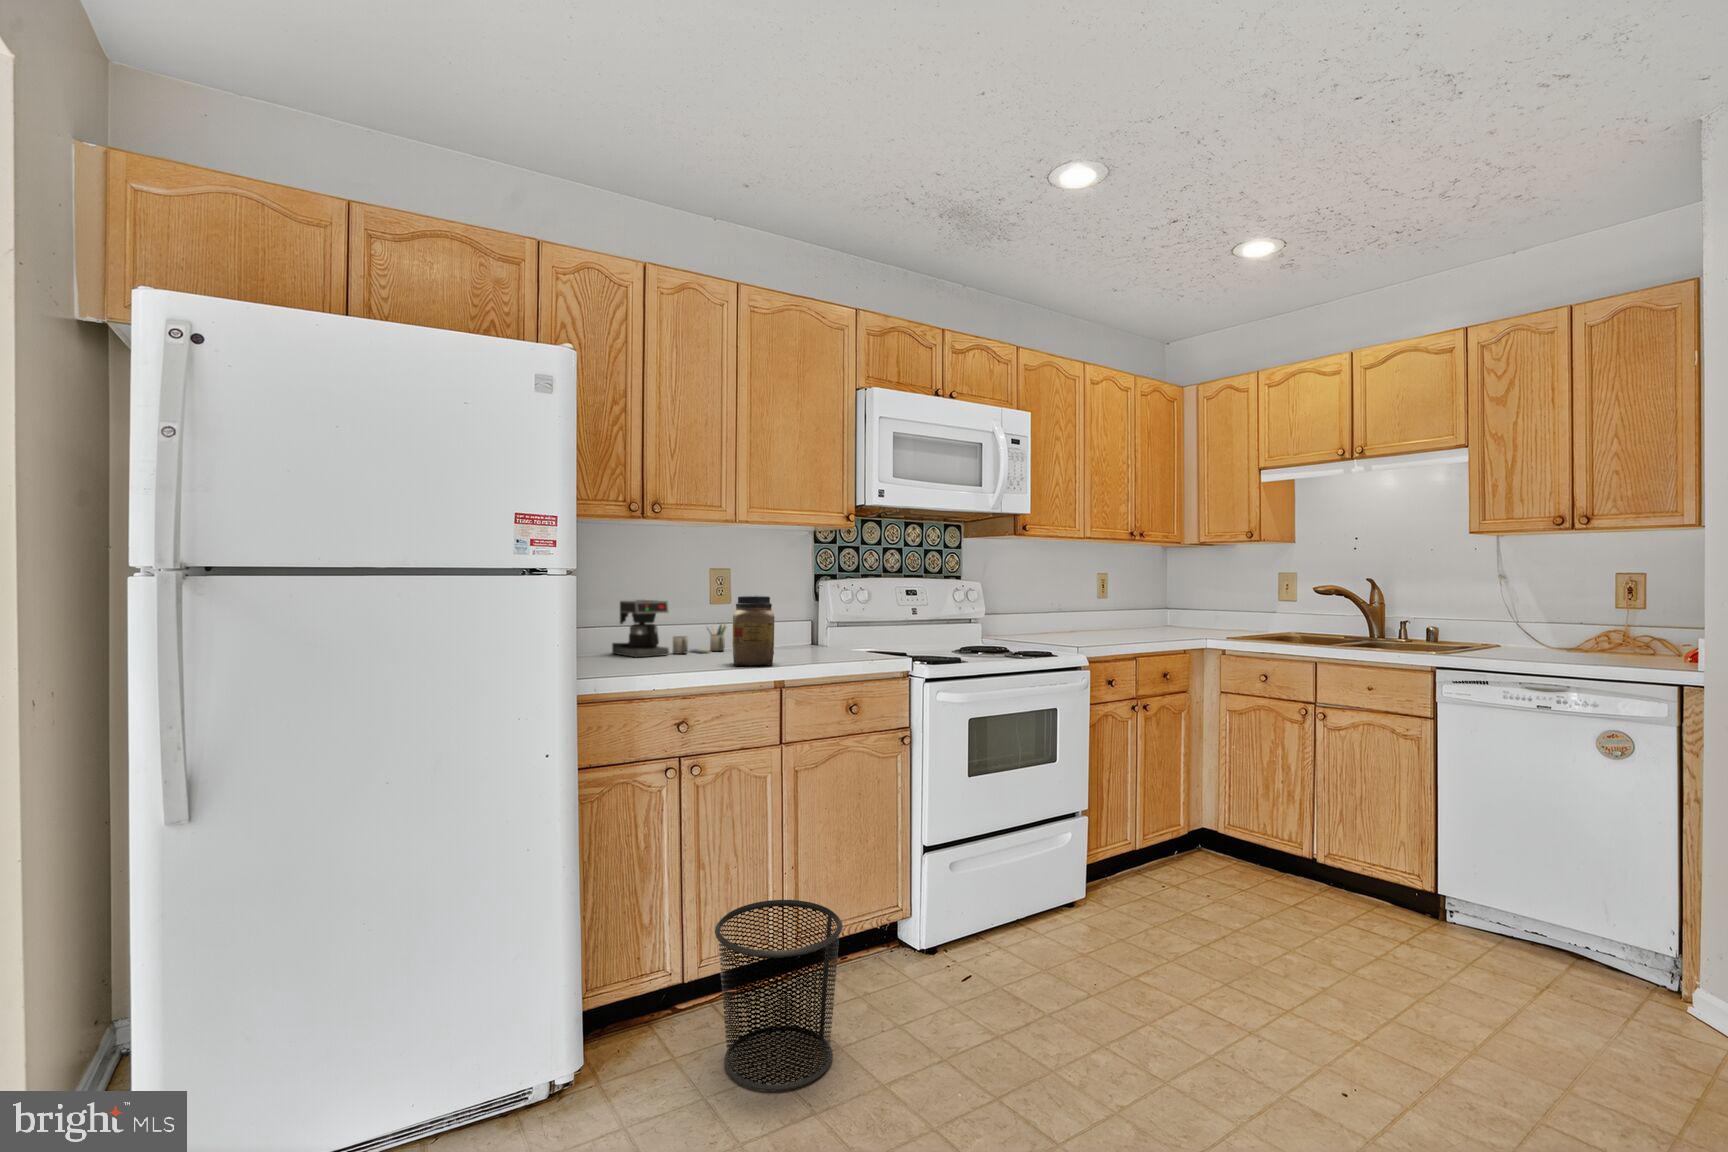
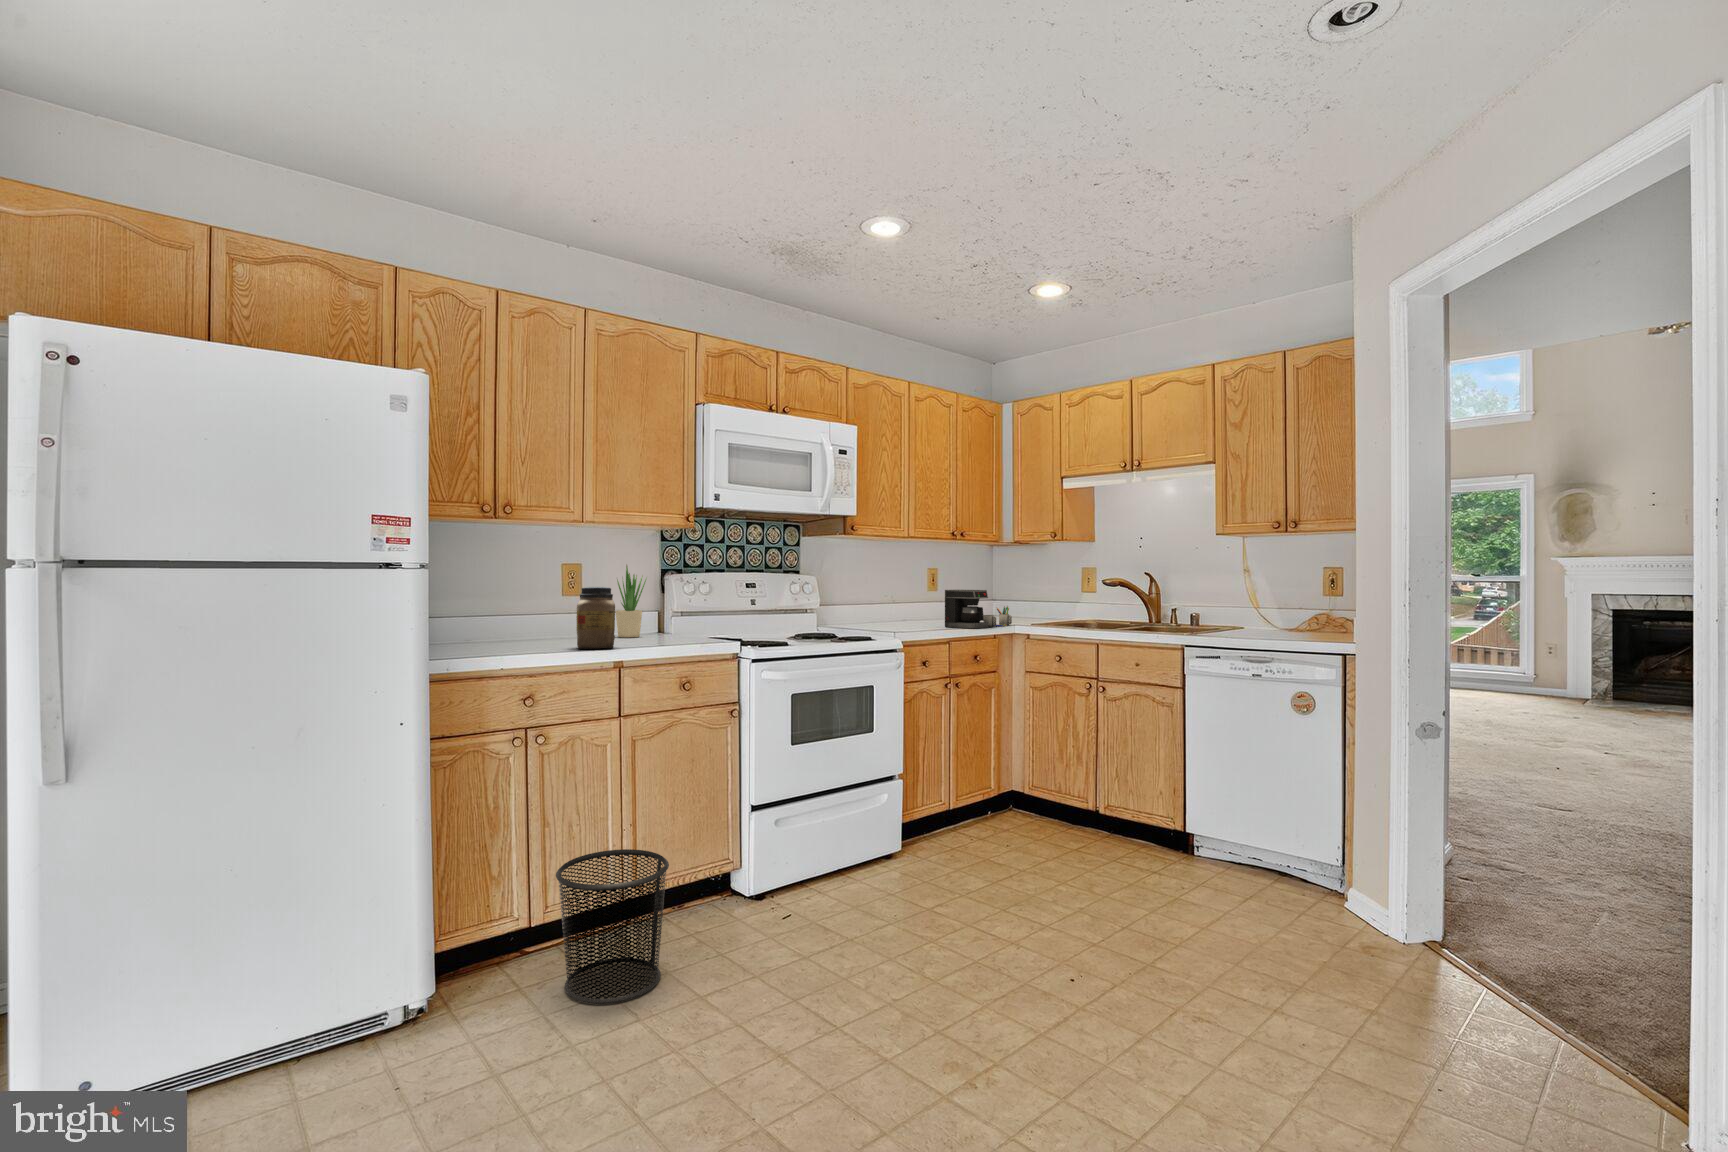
potted plant: none [769,568,803,650] -> present [616,565,647,637]
coffee maker: present [612,600,726,657] -> present [945,590,1012,629]

